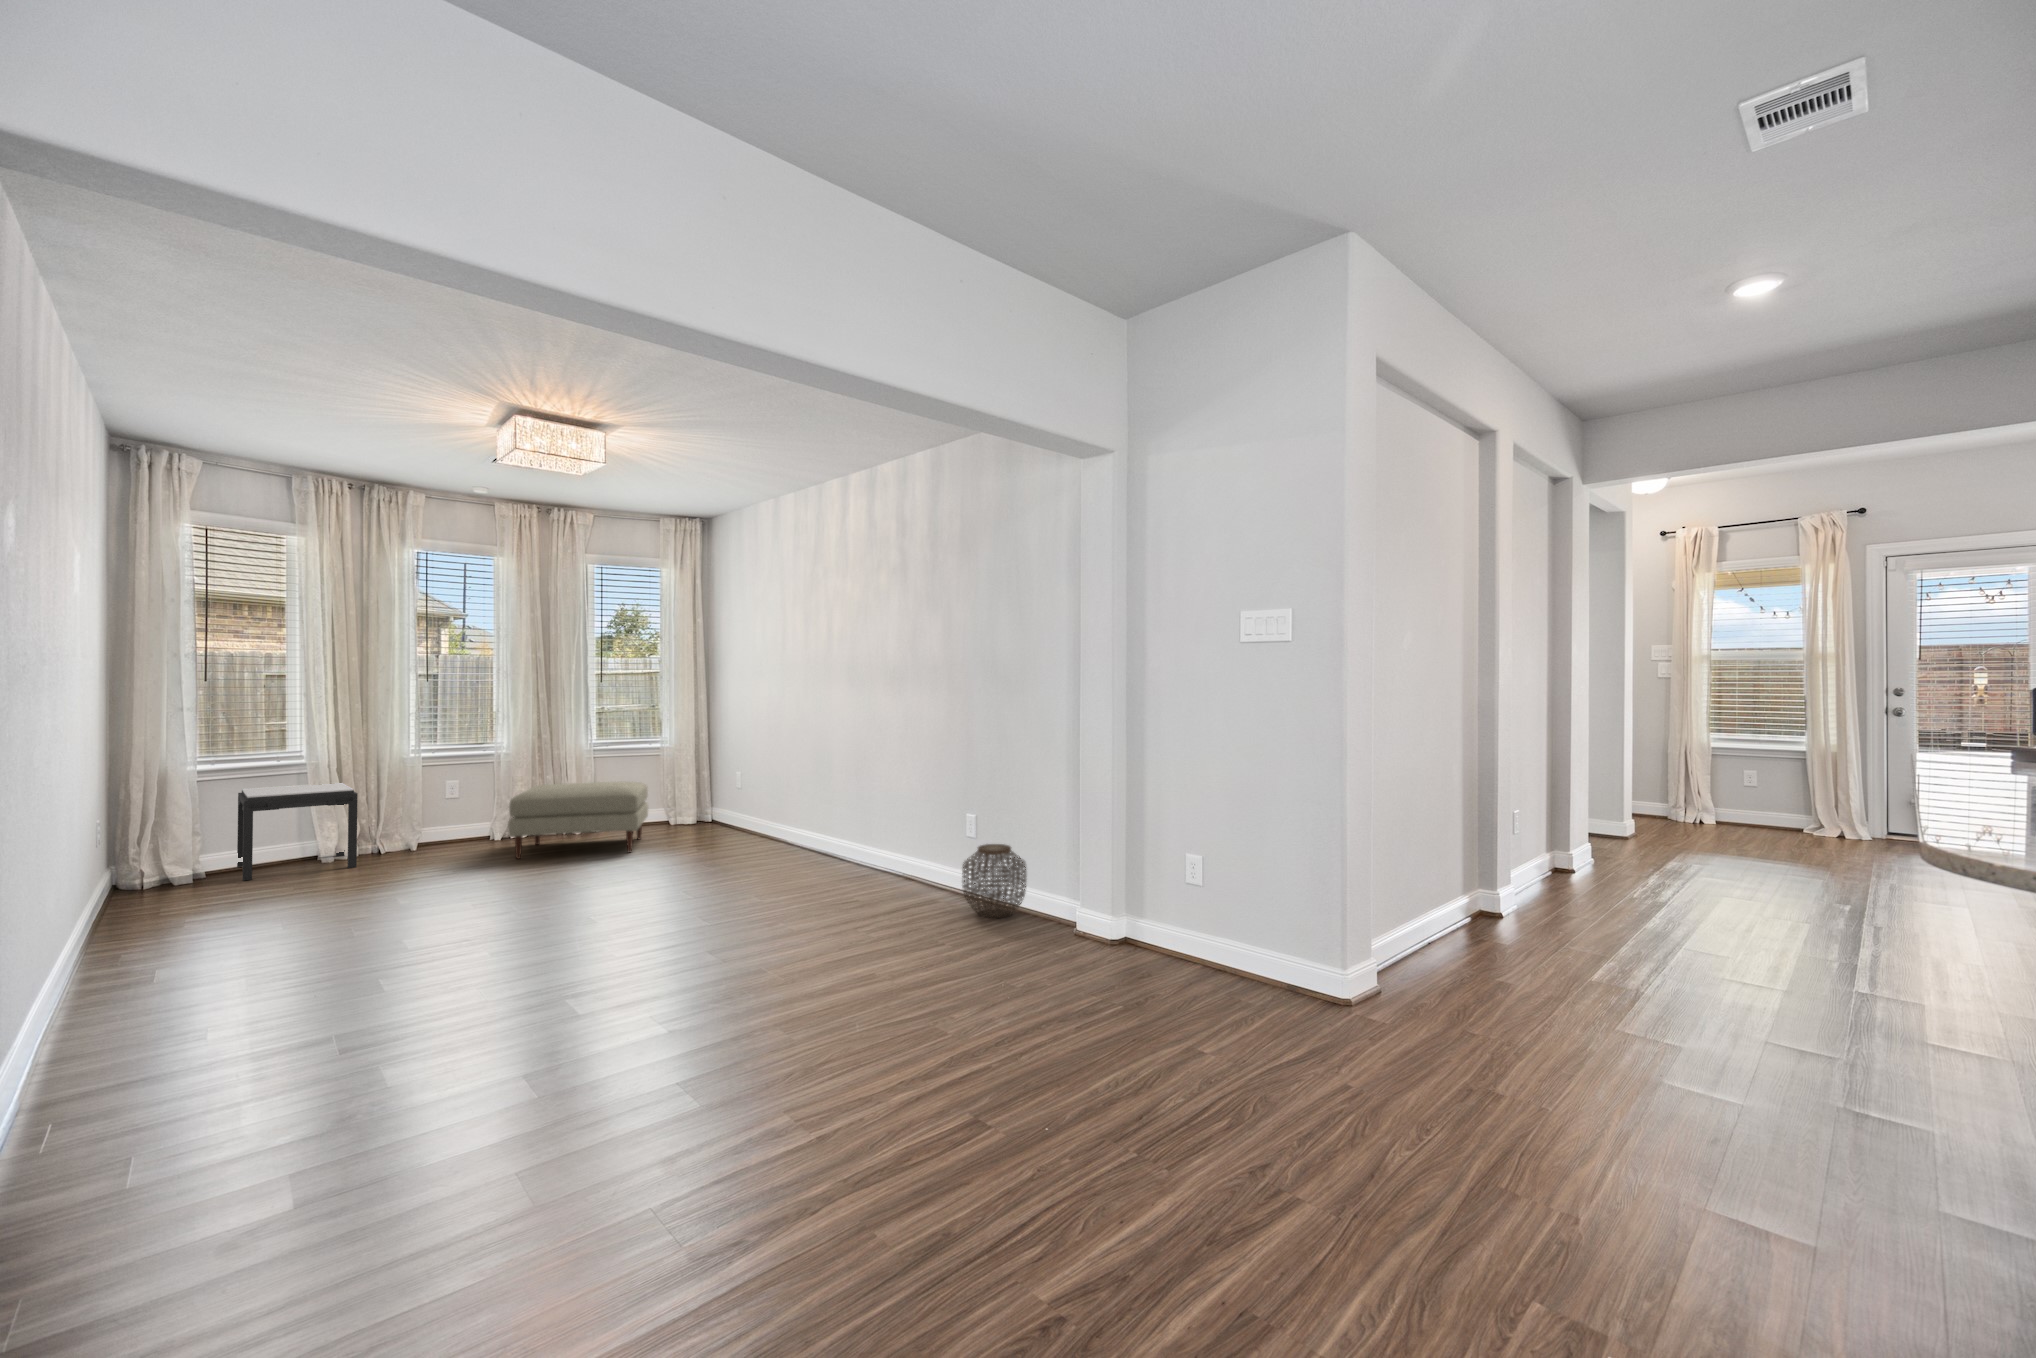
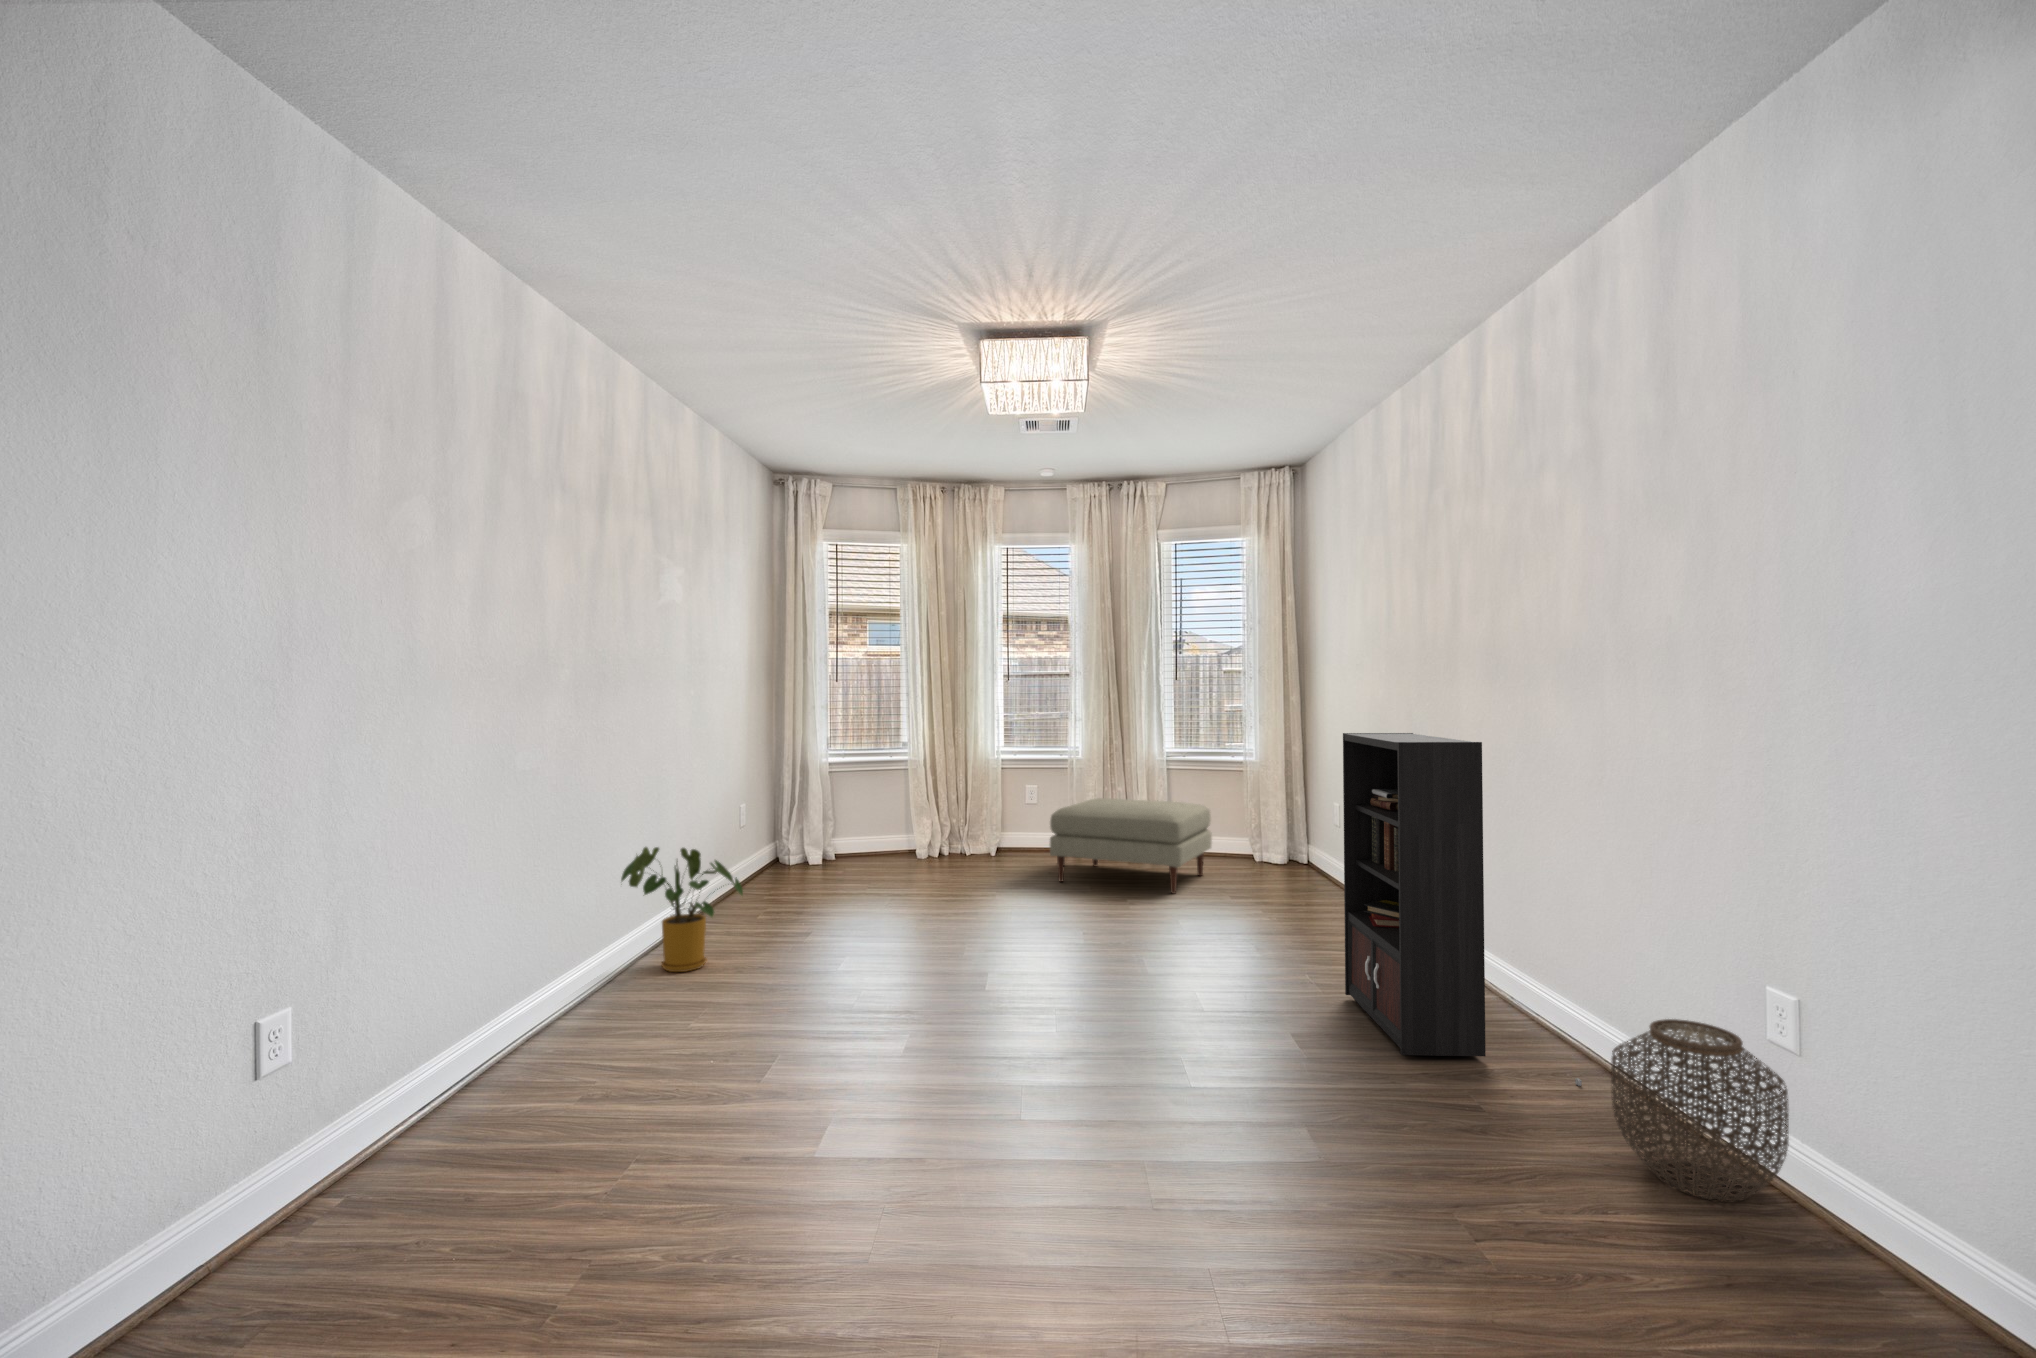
bookcase: none [802,717,938,901] -> present [1343,733,1582,1086]
side table: present [237,783,358,881] -> none [847,780,939,867]
house plant: none [76,855,257,984] -> present [621,847,743,972]

